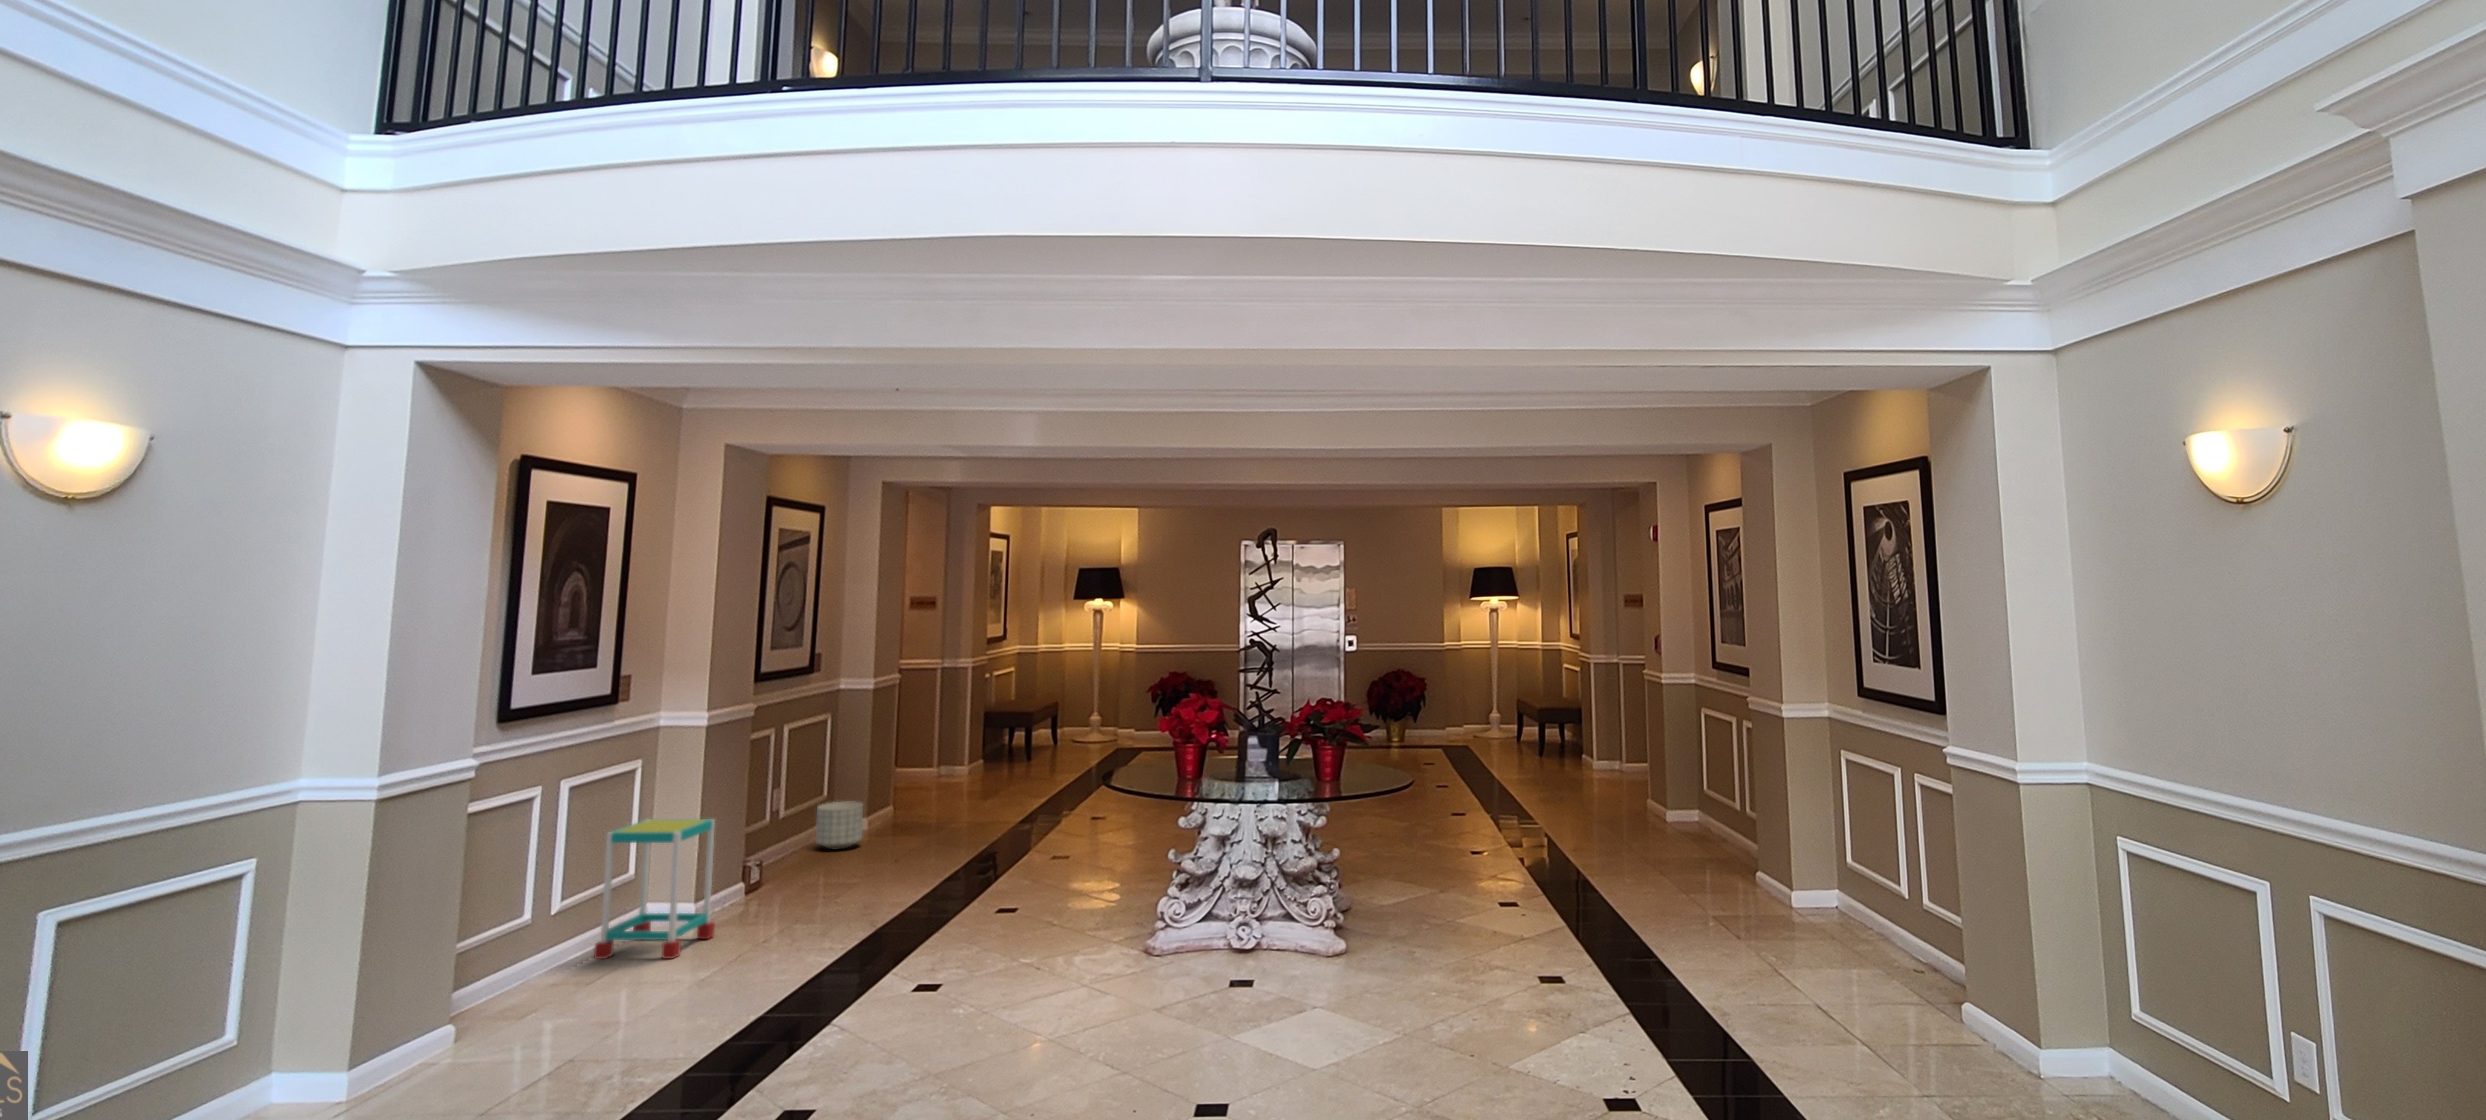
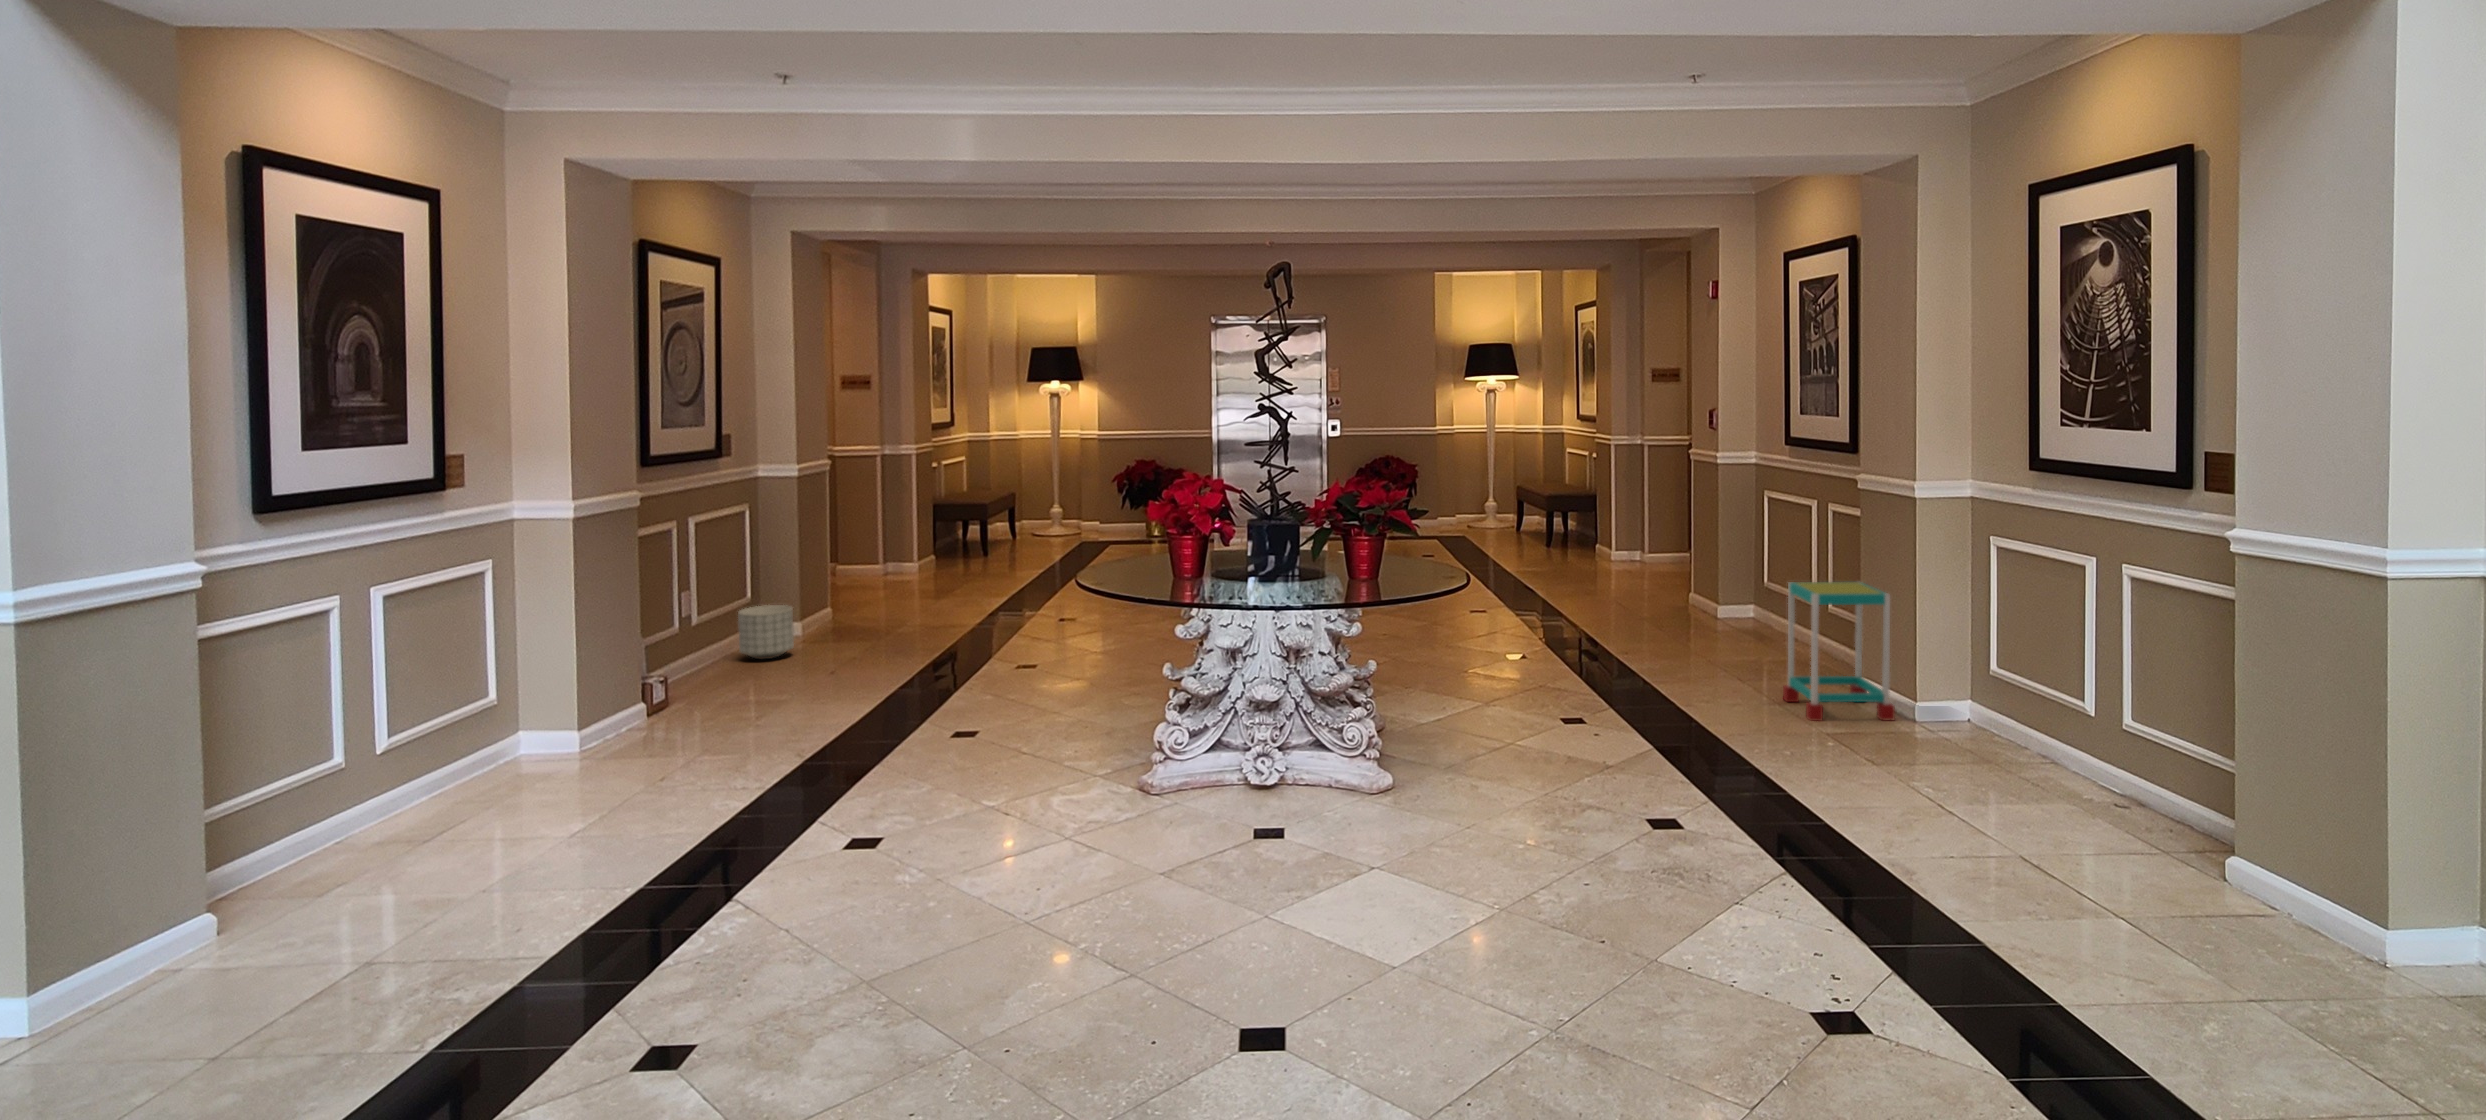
side table: present [594,819,715,959] -> present [1783,582,1895,721]

